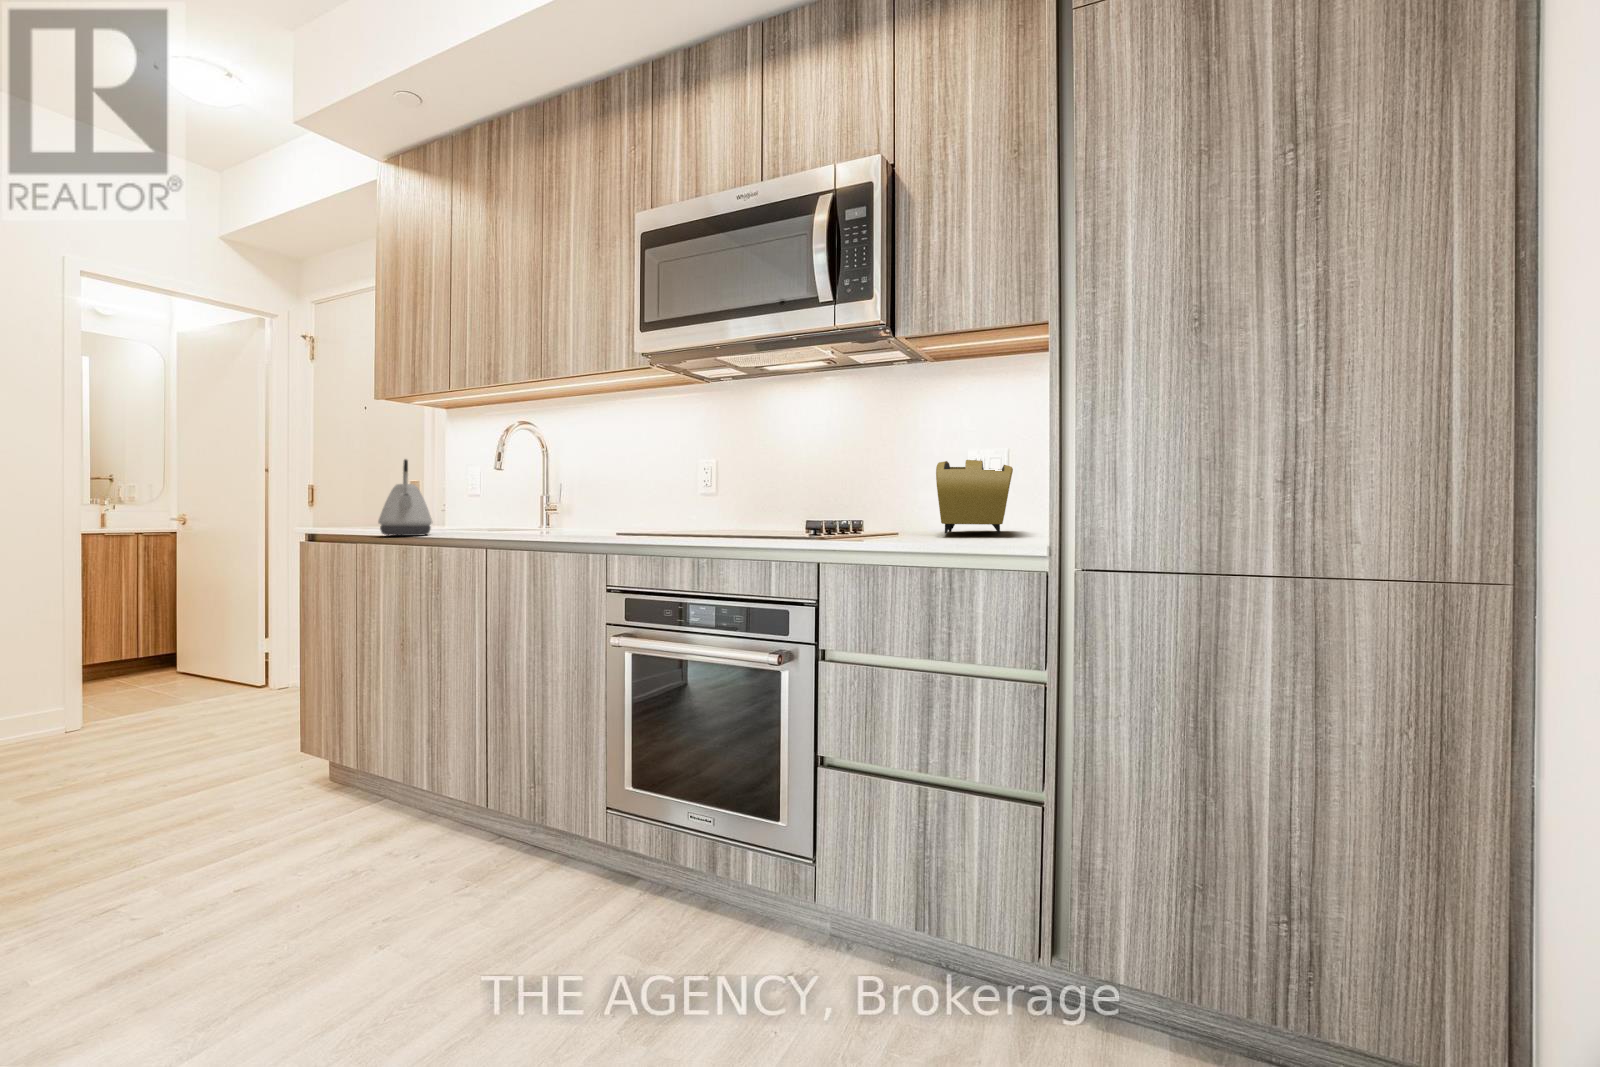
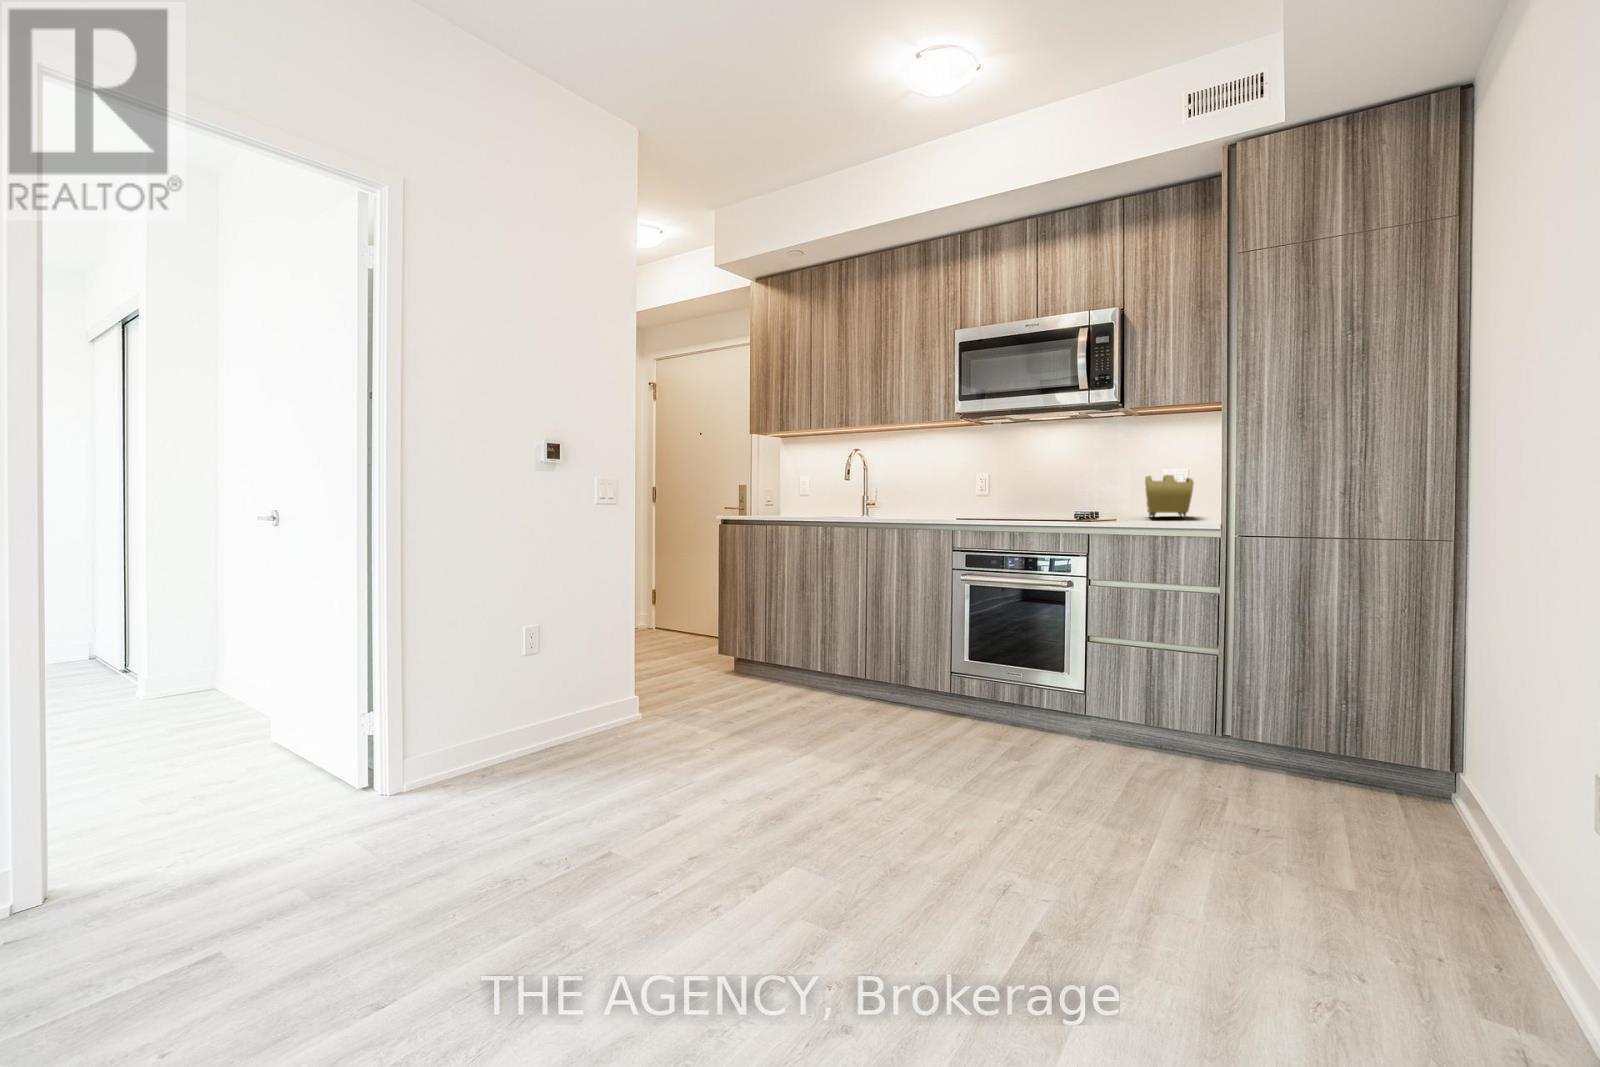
kettle: present [378,459,432,536] -> none [782,475,811,521]

